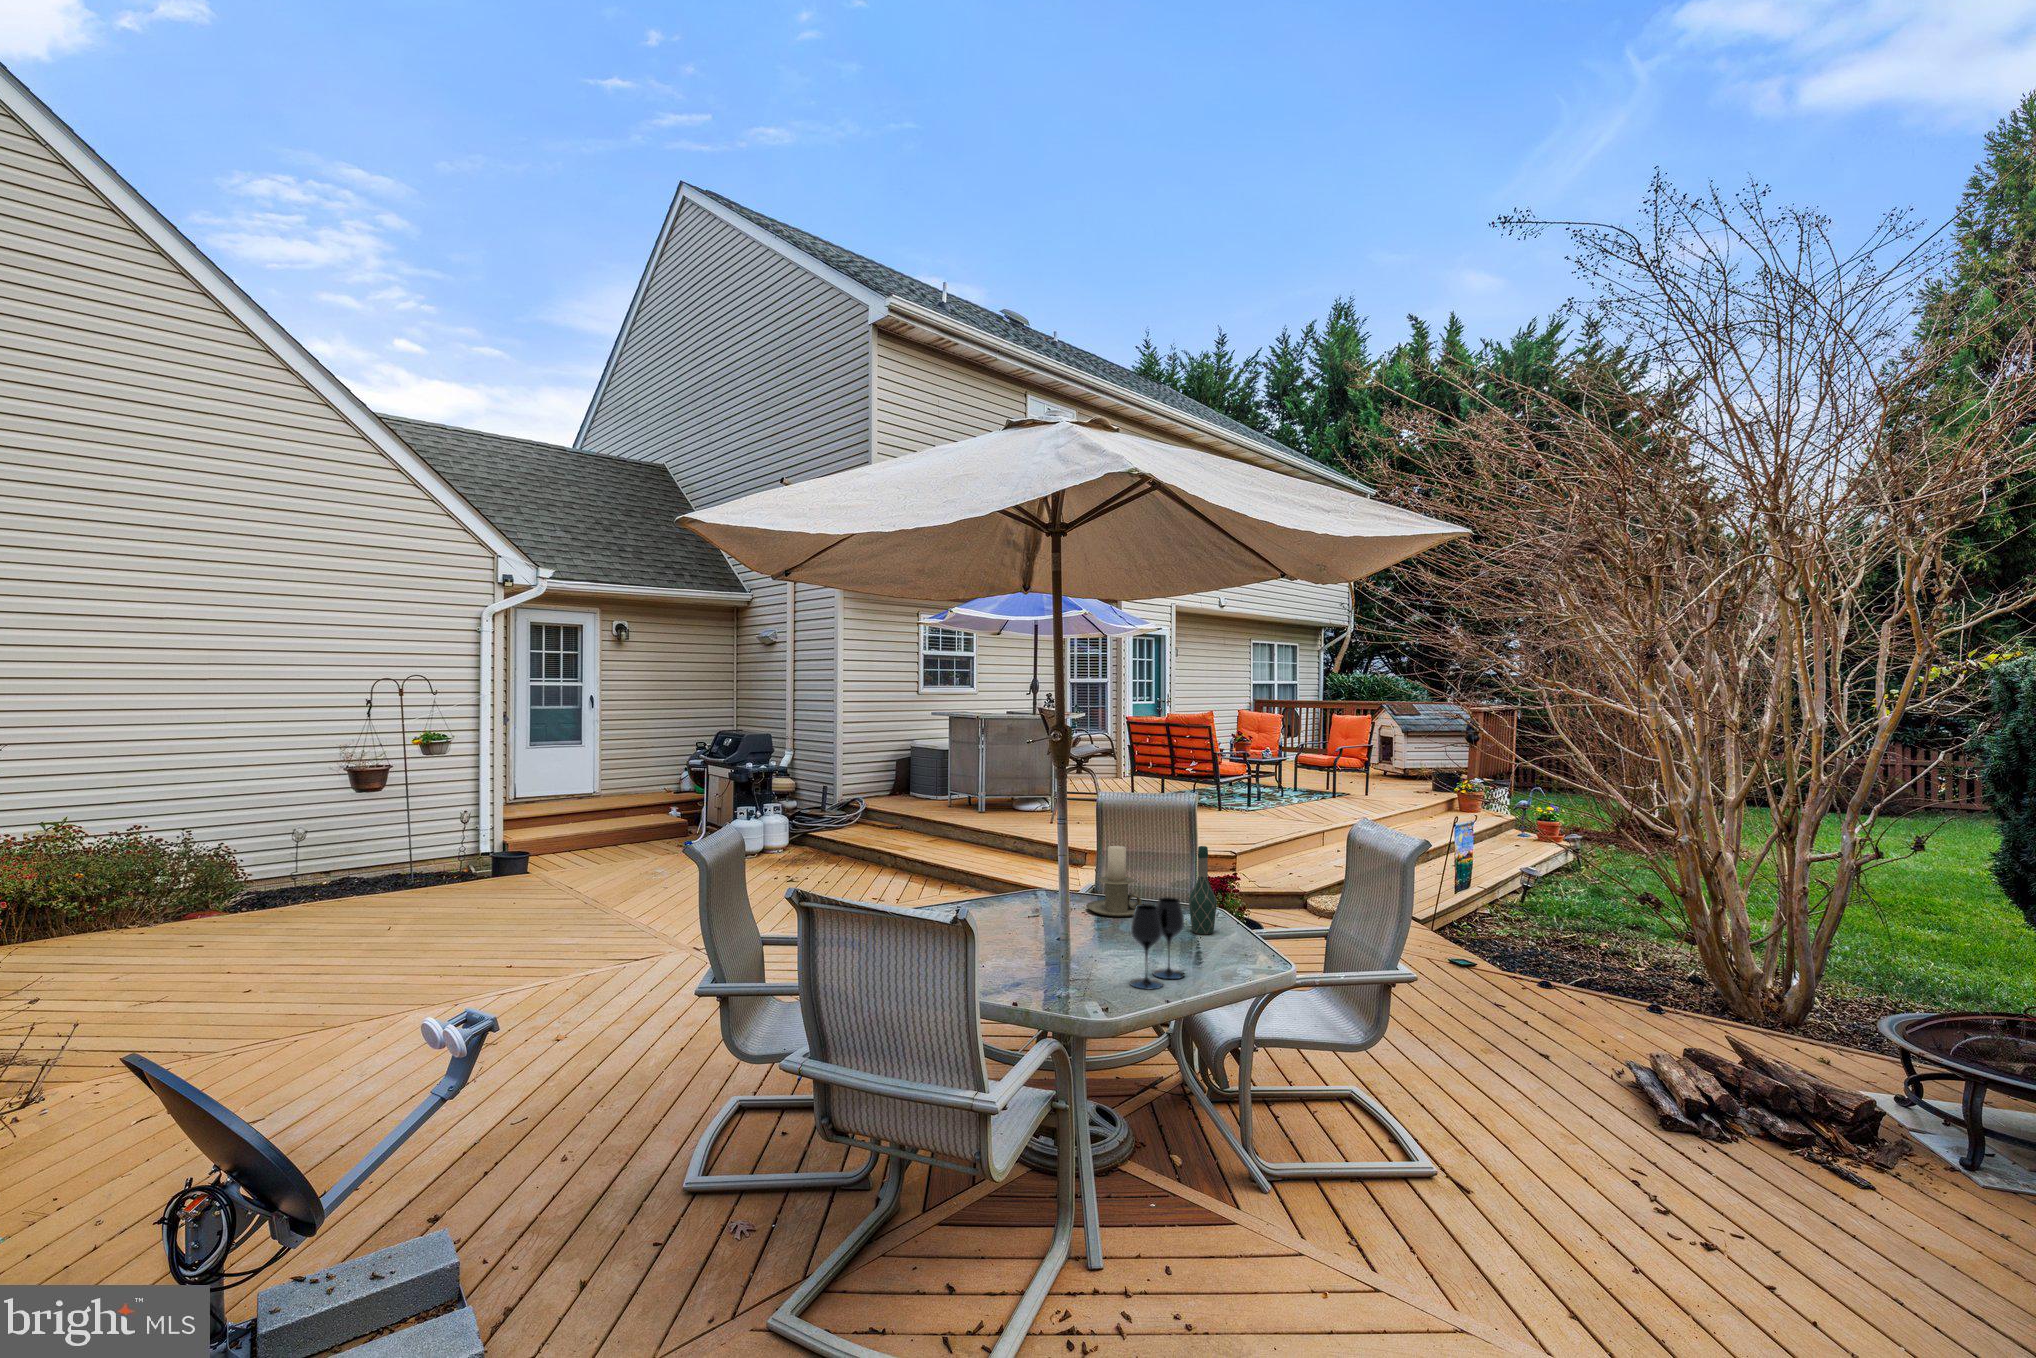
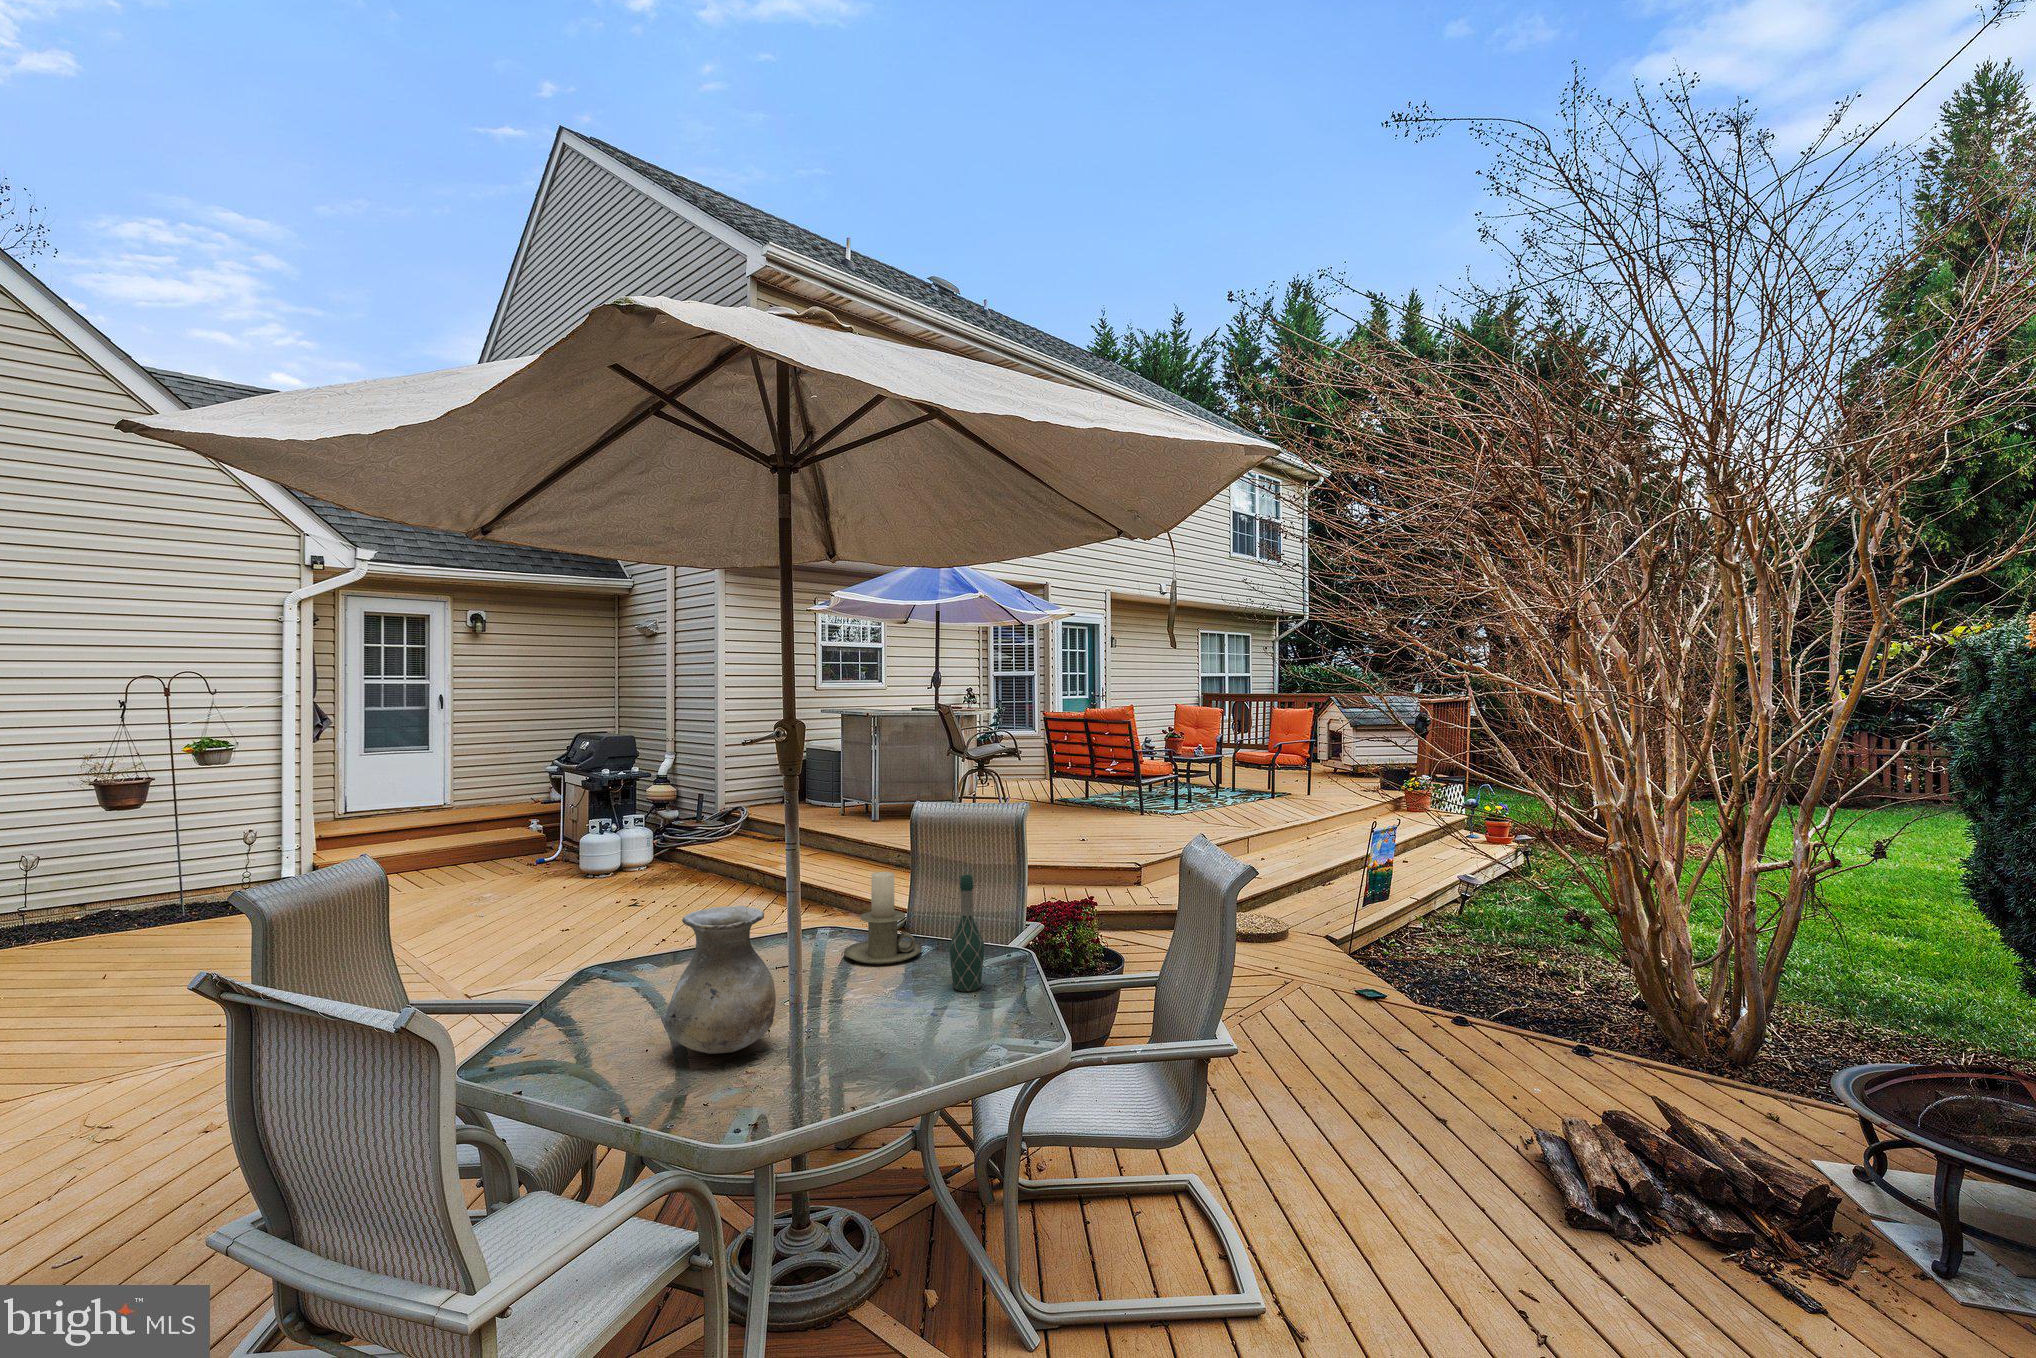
vase: none [1021,863,1096,967] -> present [665,906,776,1054]
wine glass: present [1130,898,1185,989] -> none [794,955,886,1092]

